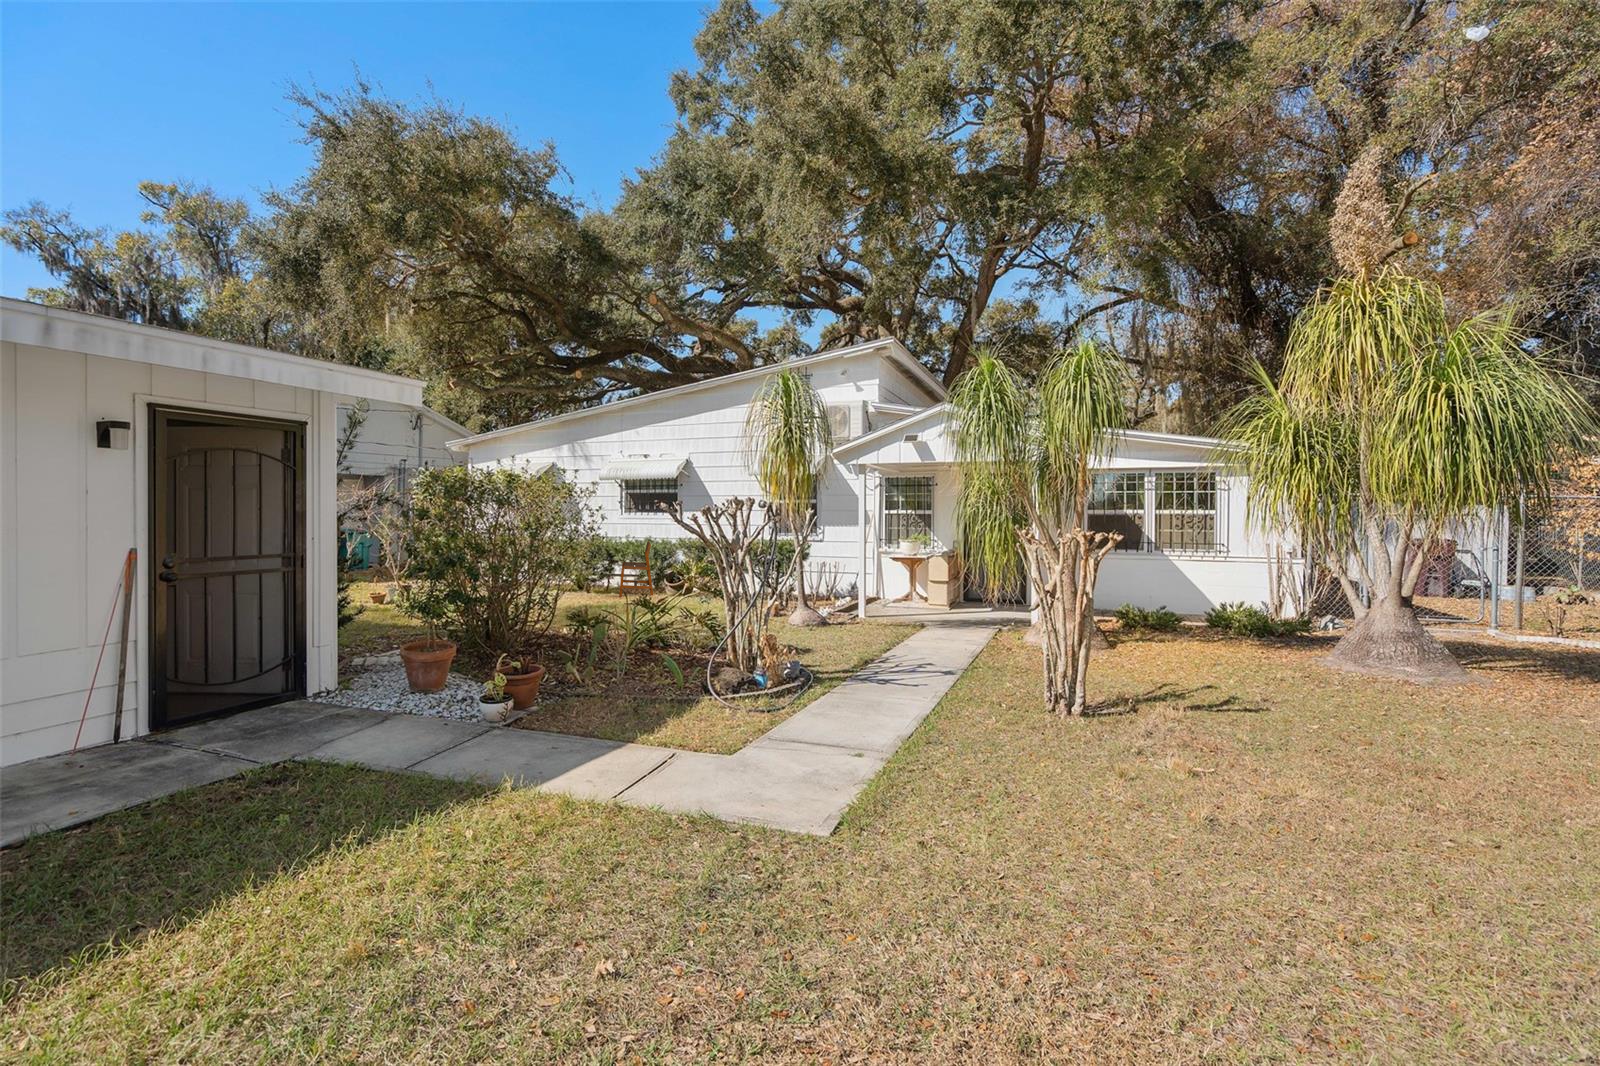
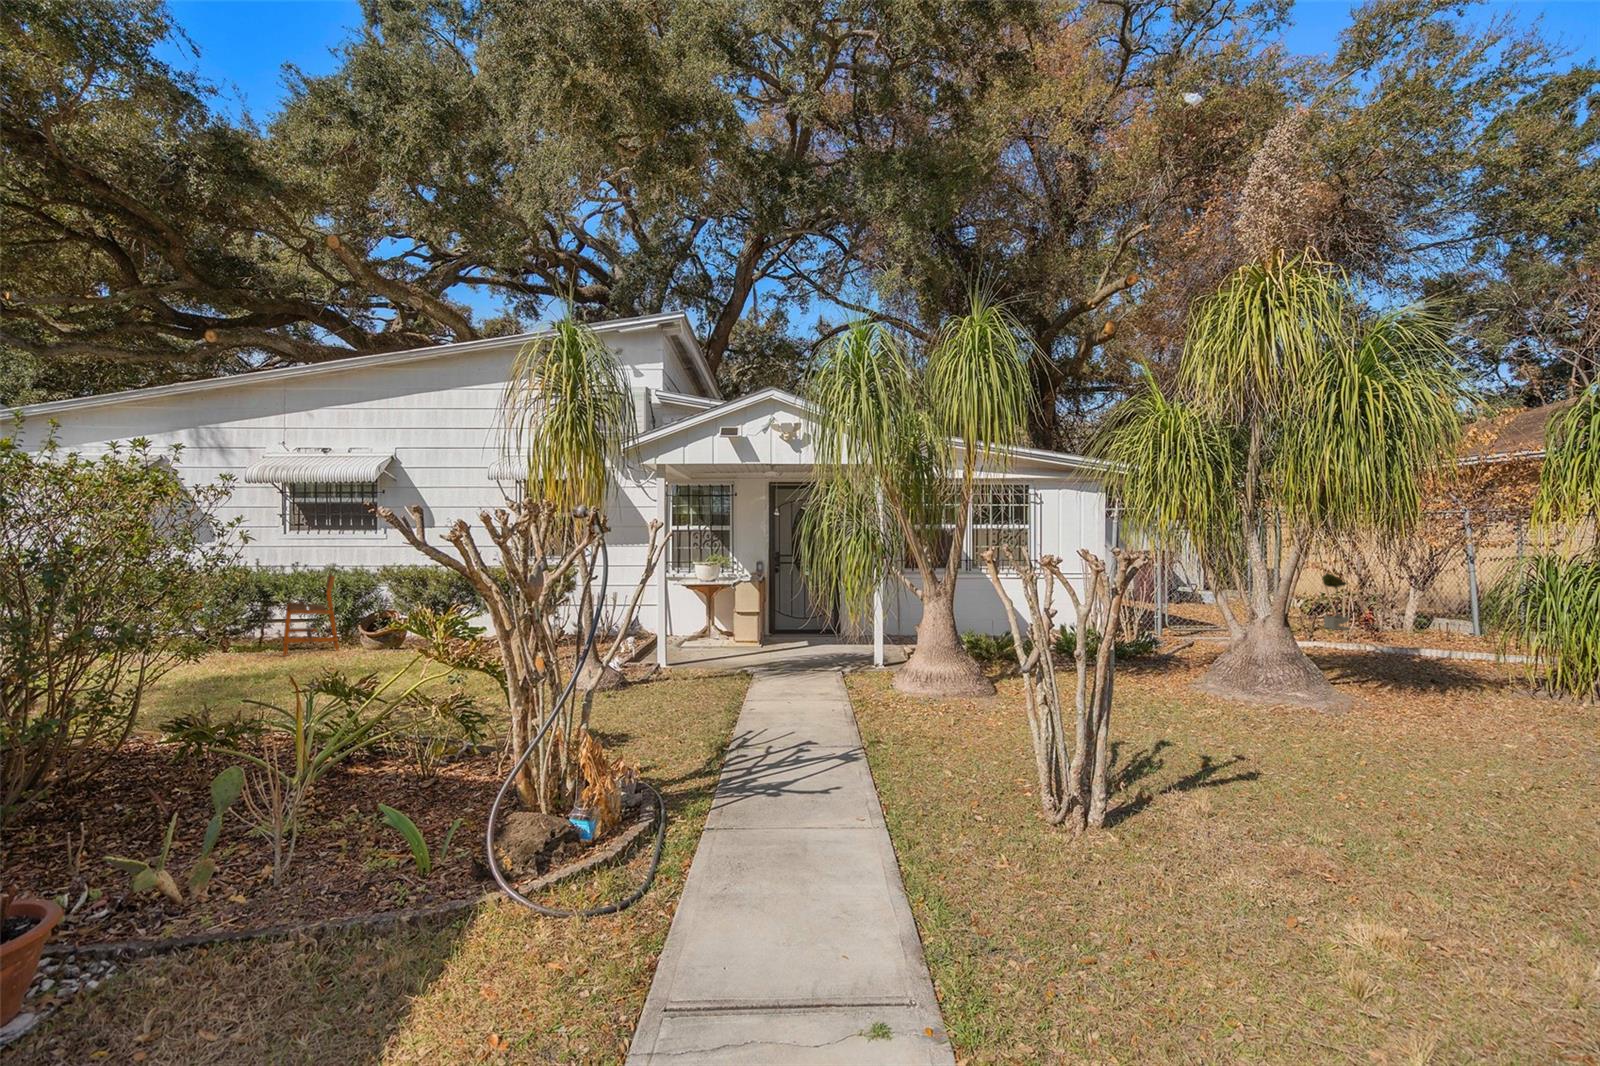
potted tree: none [1537,563,1570,623] -> present [1322,573,1349,630]

